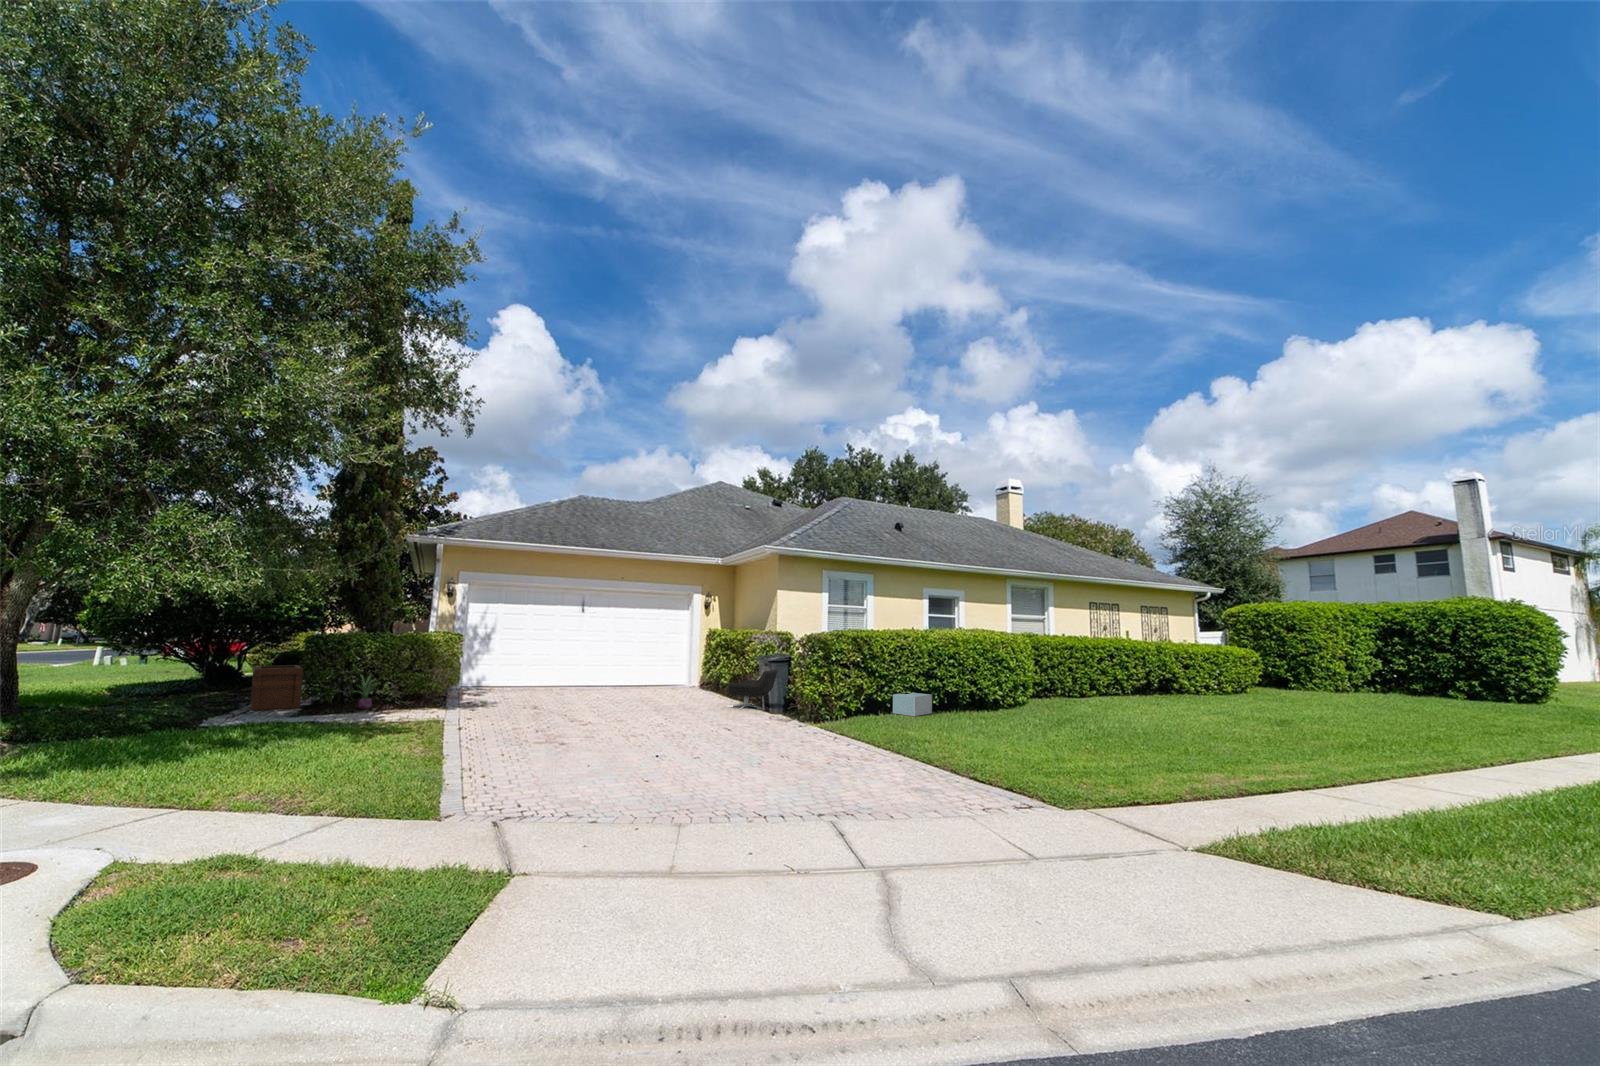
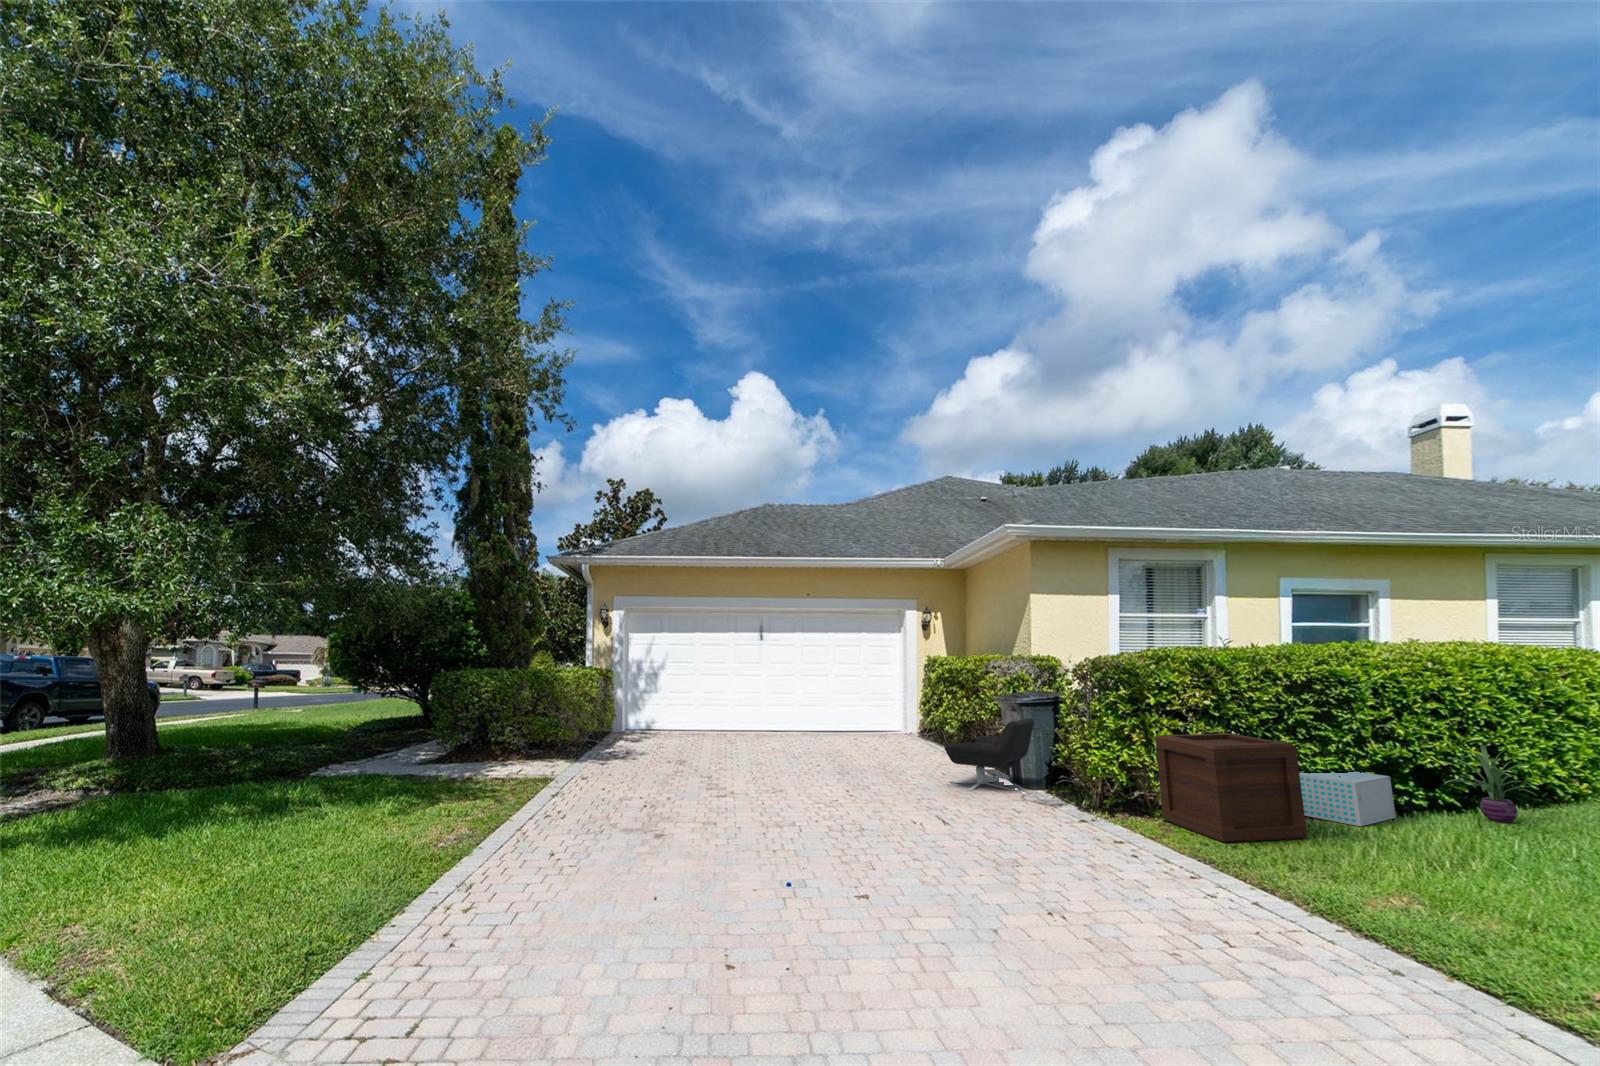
wooden crate: present [250,665,303,711] -> present [1155,733,1307,843]
decorative plant: present [356,676,373,709] -> present [1444,745,1537,823]

